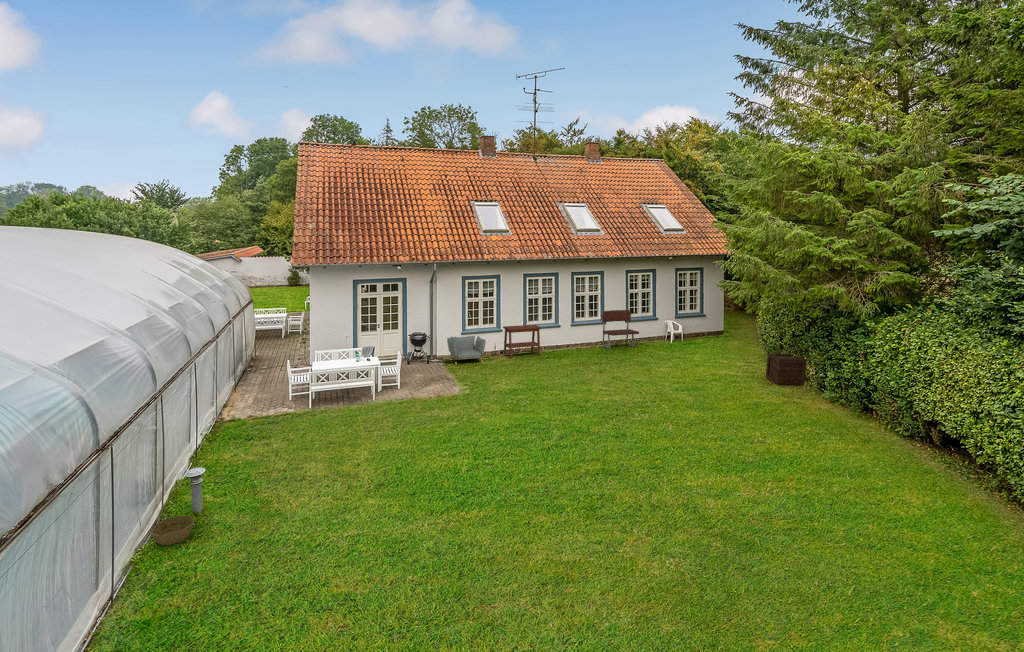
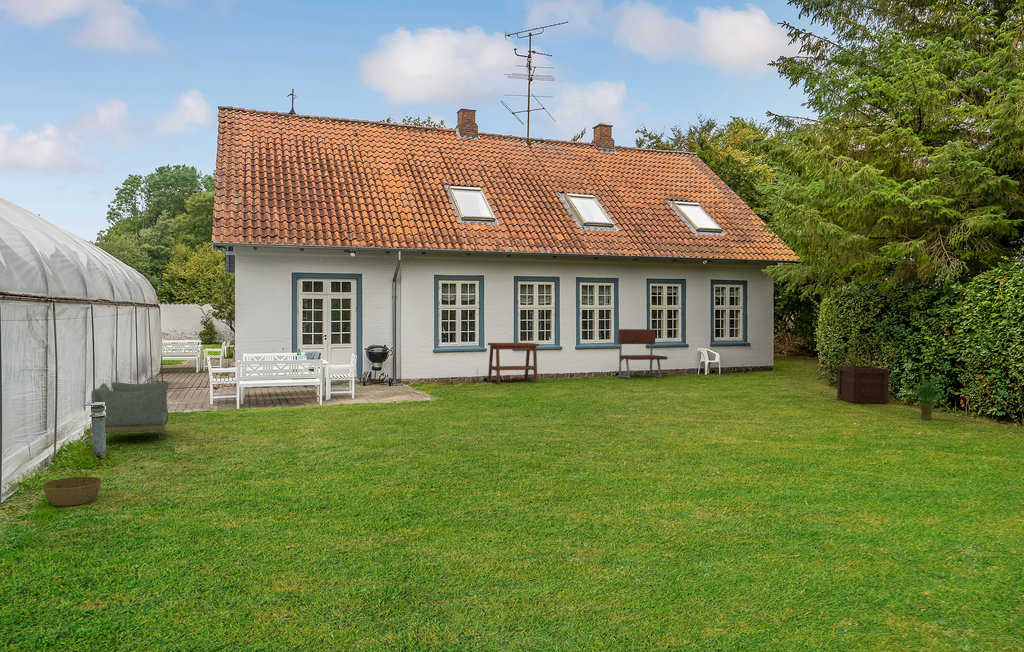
armchair: present [447,336,486,360] -> present [91,382,168,442]
potted plant: none [820,378,848,410] -> present [913,378,939,420]

